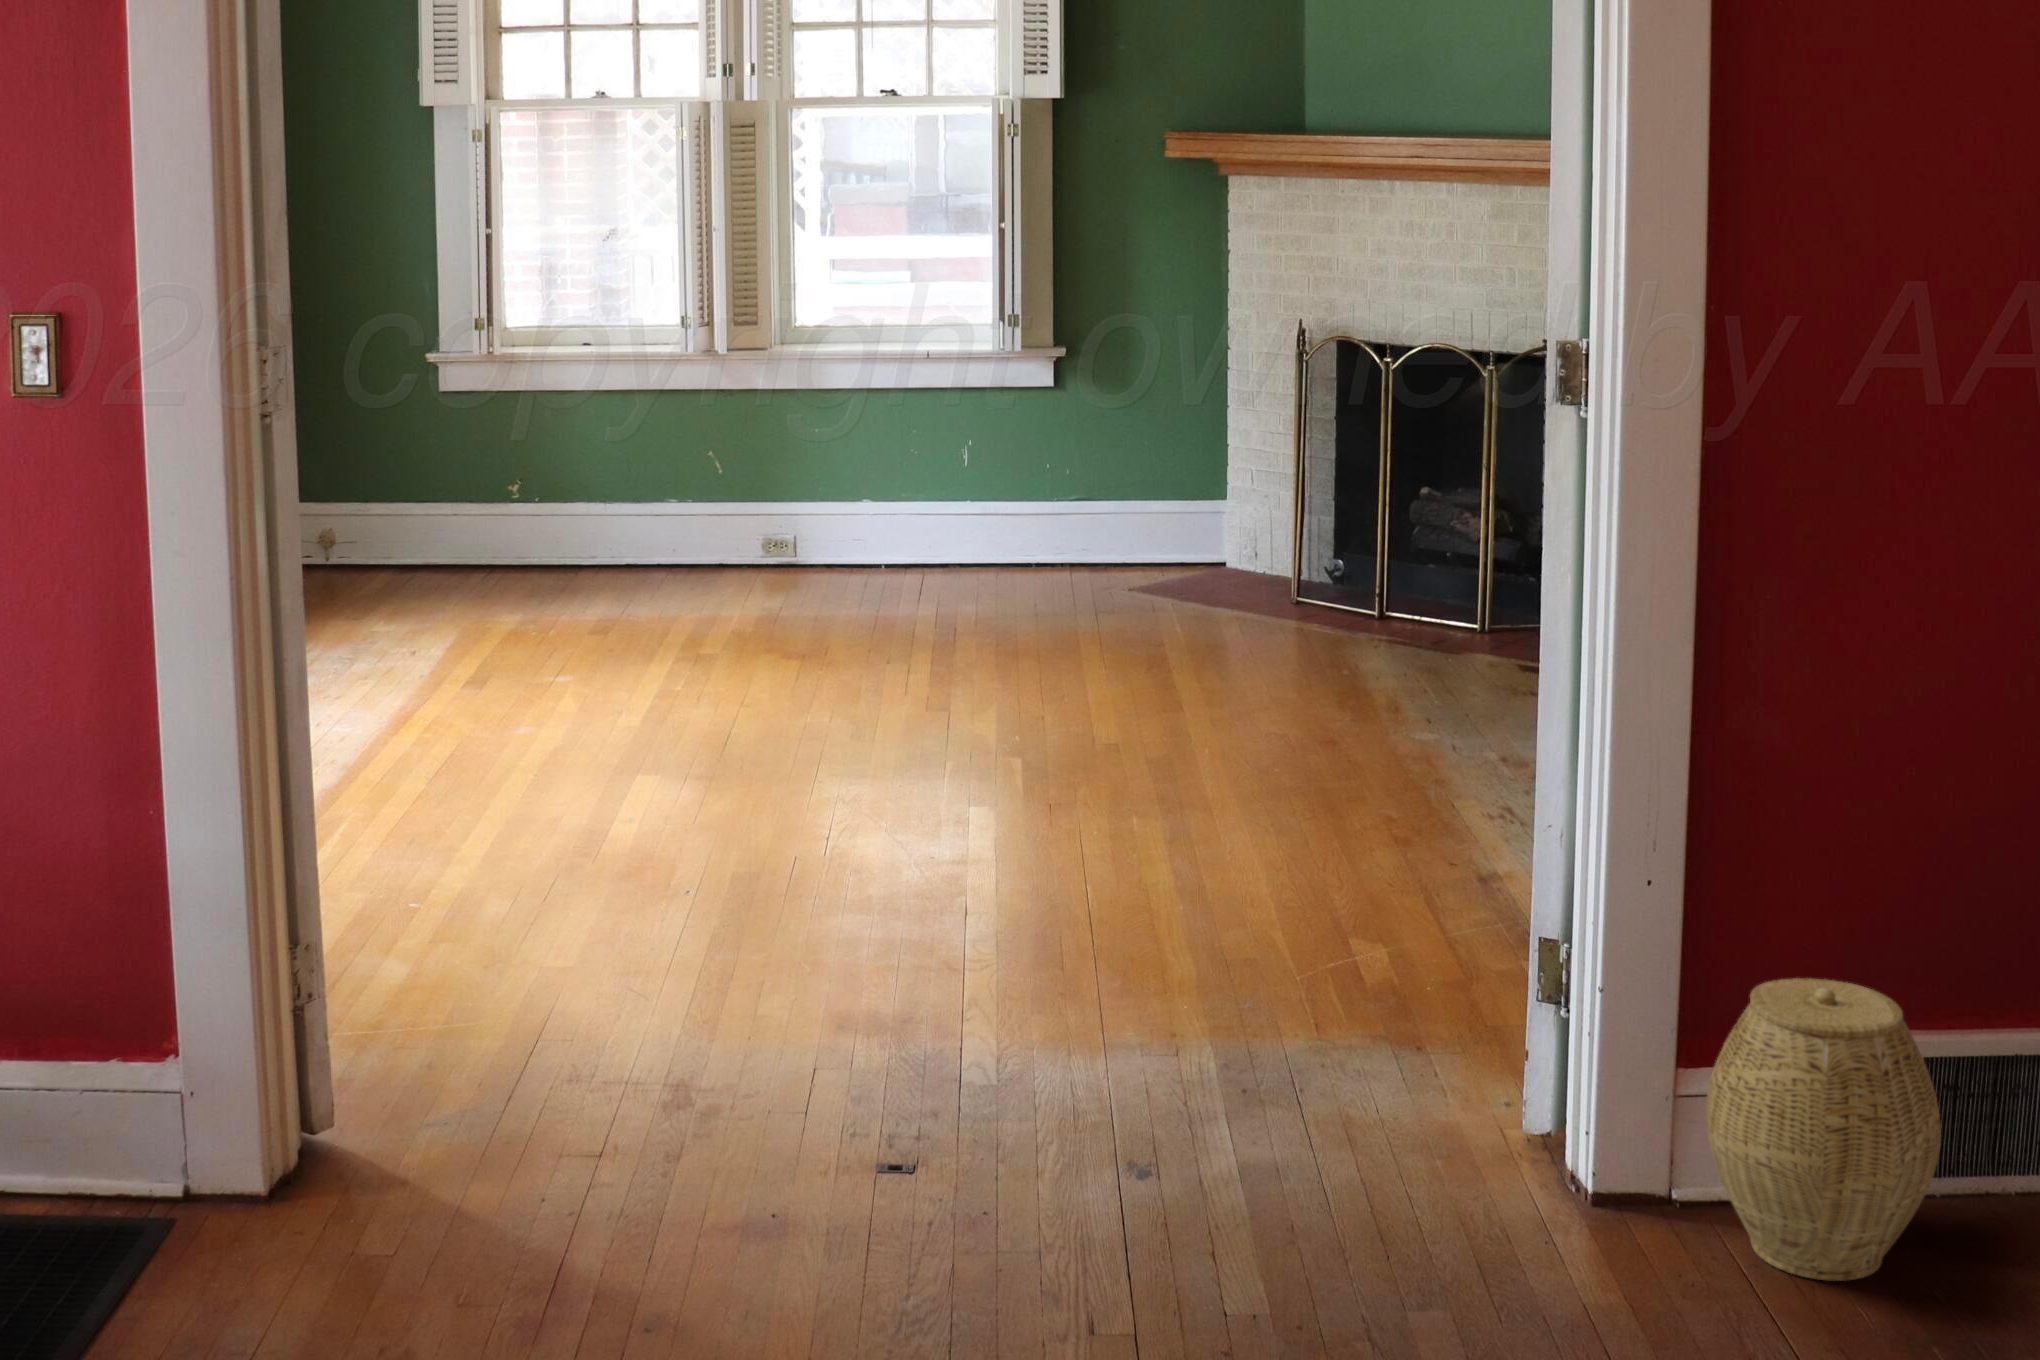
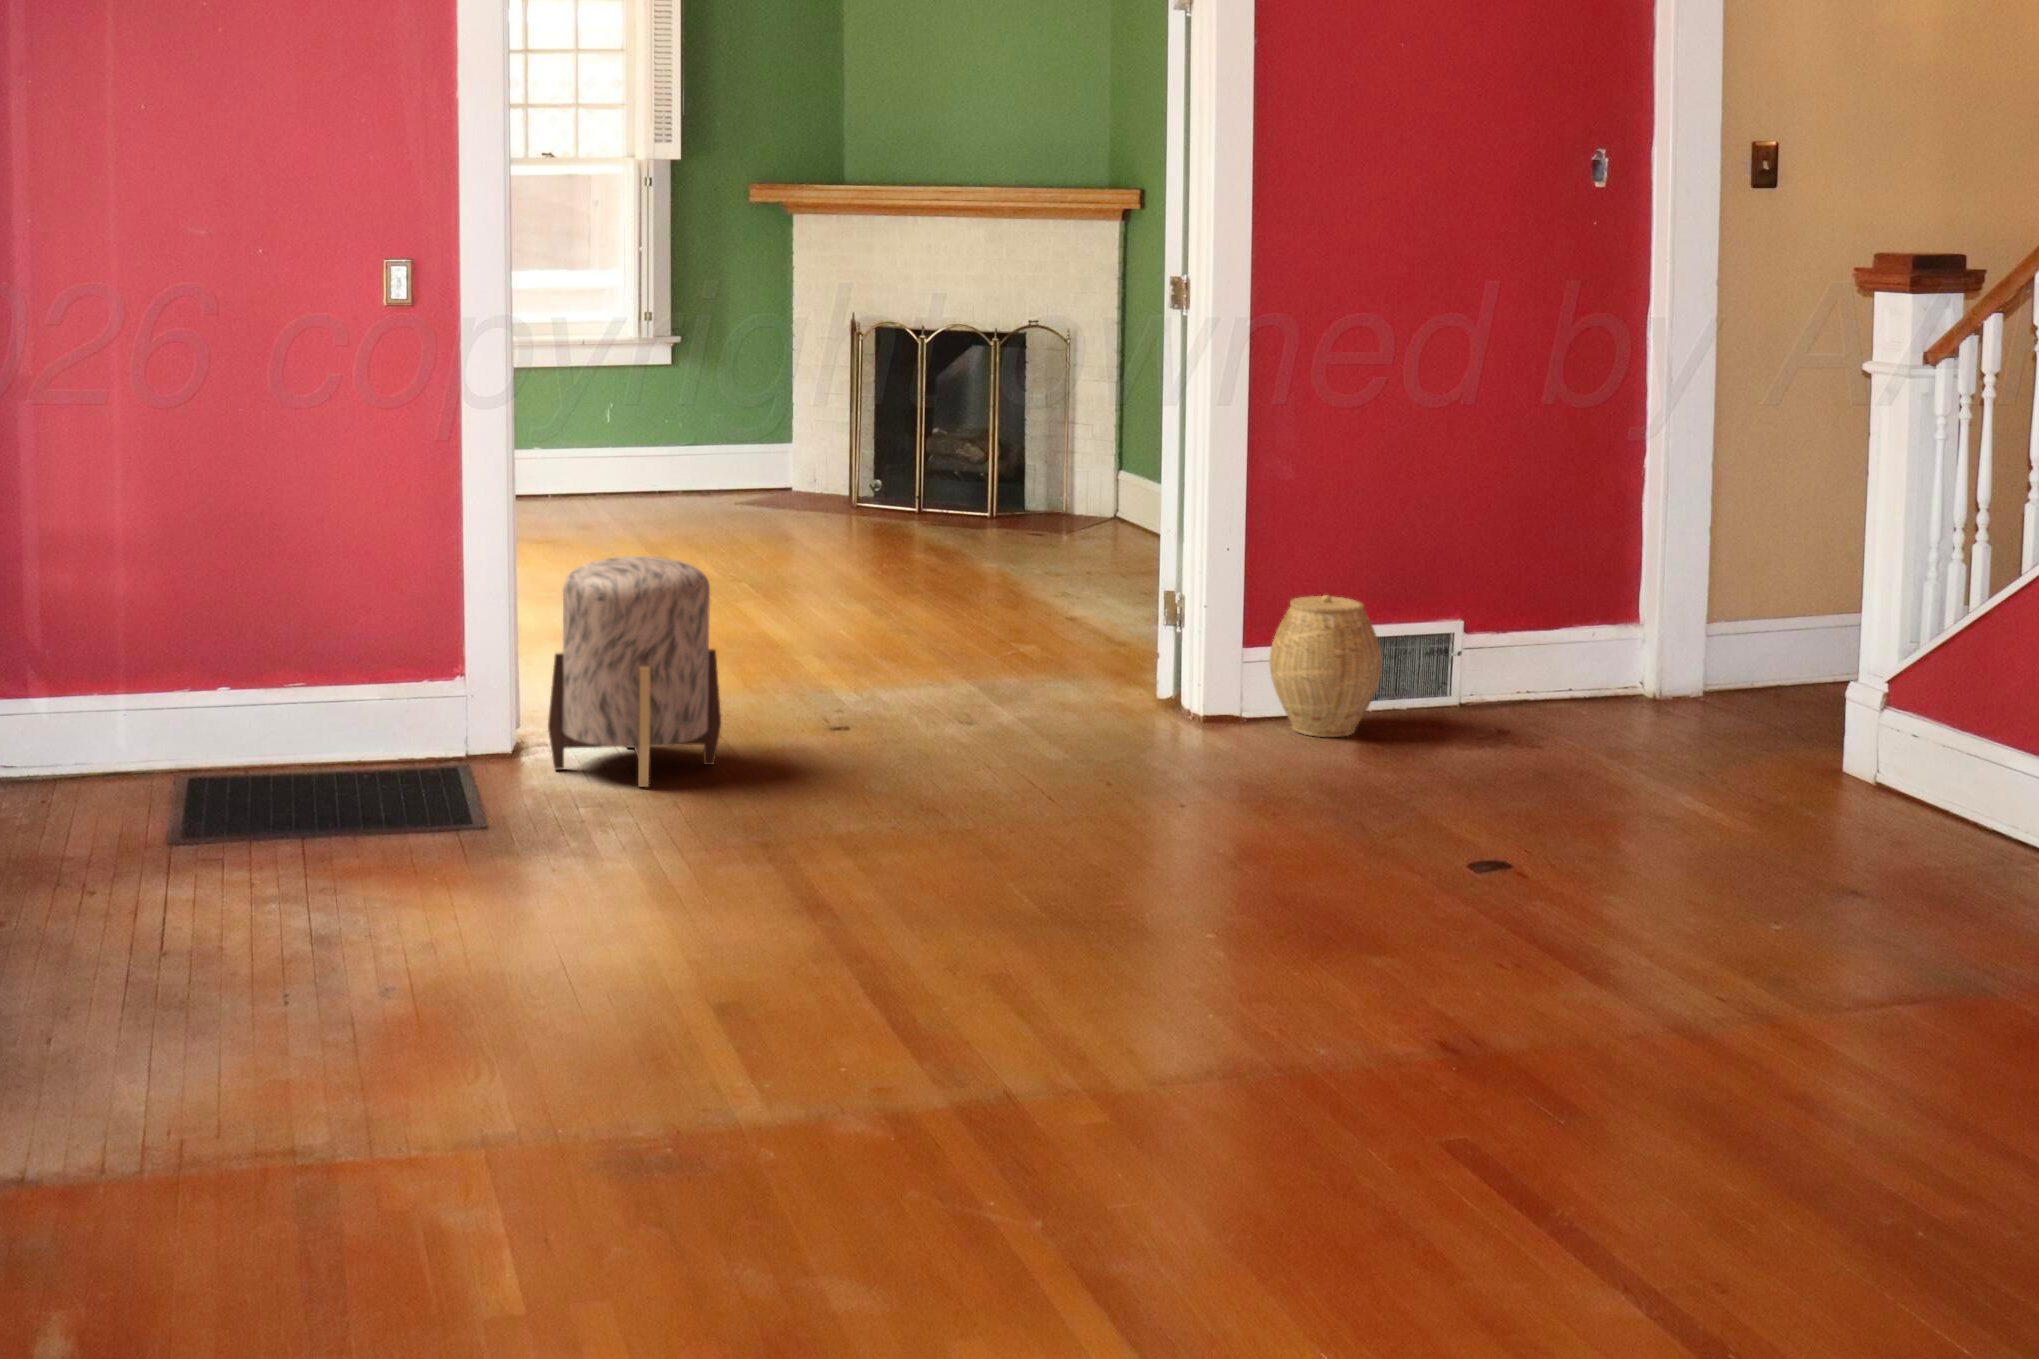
ottoman: none [296,836,607,1291] -> present [548,556,721,787]

